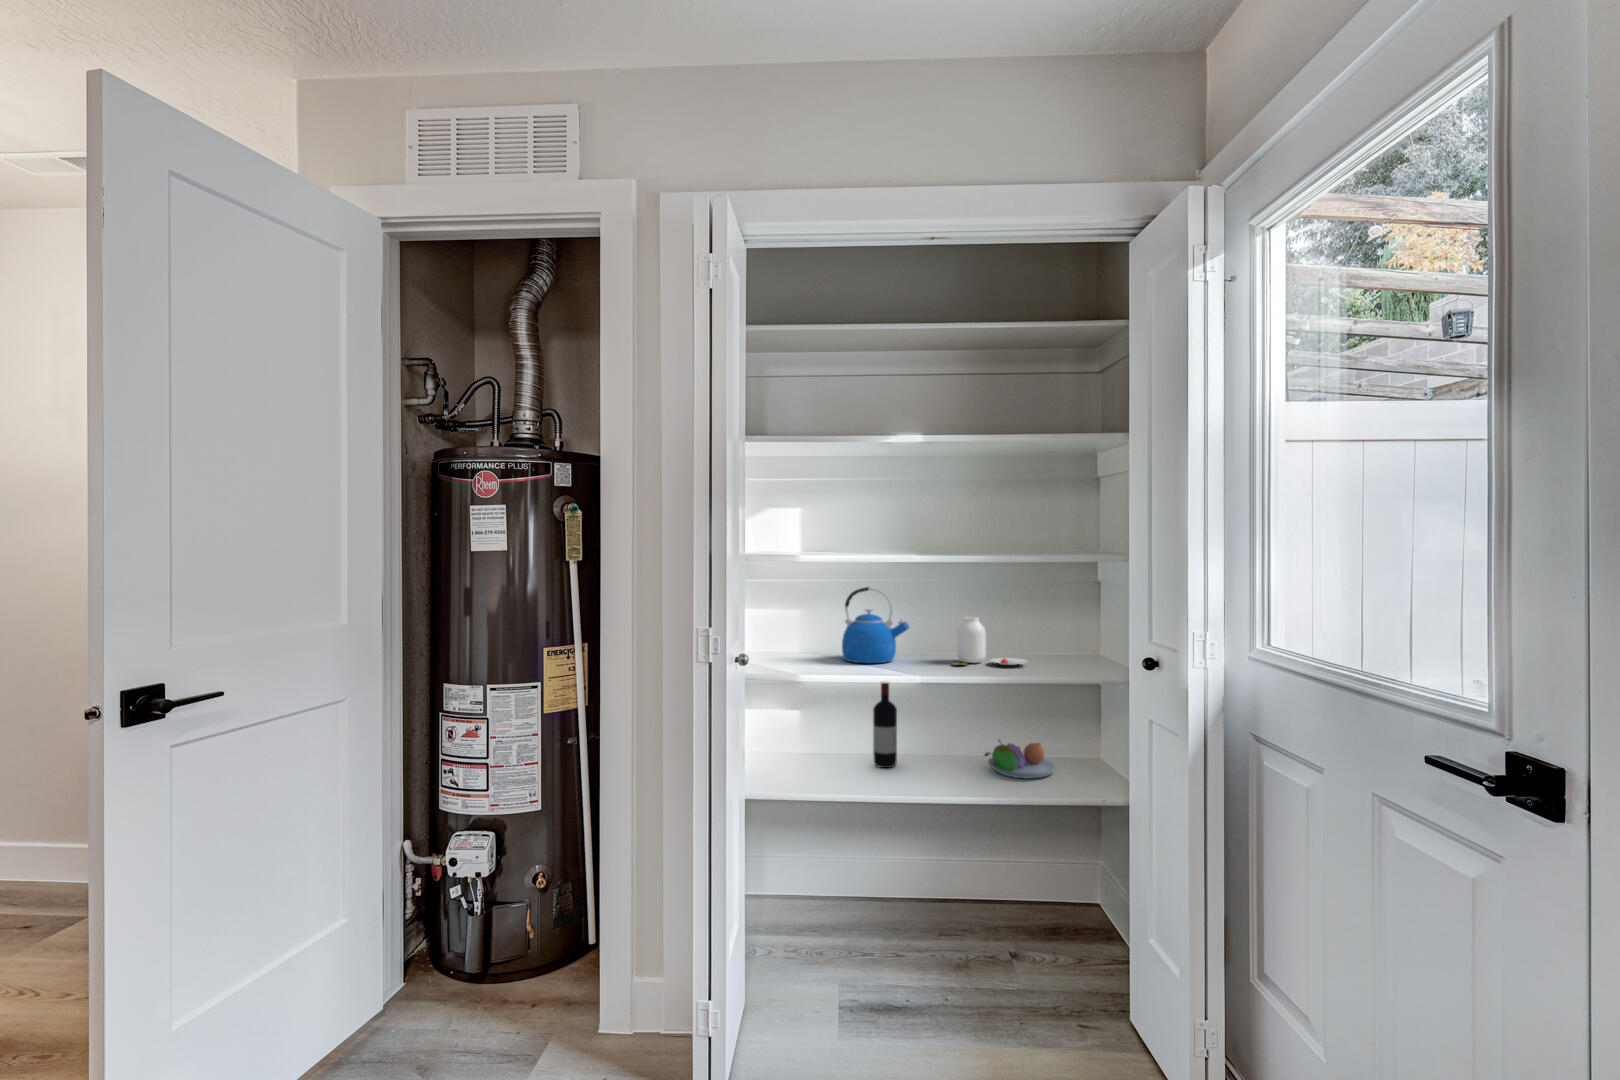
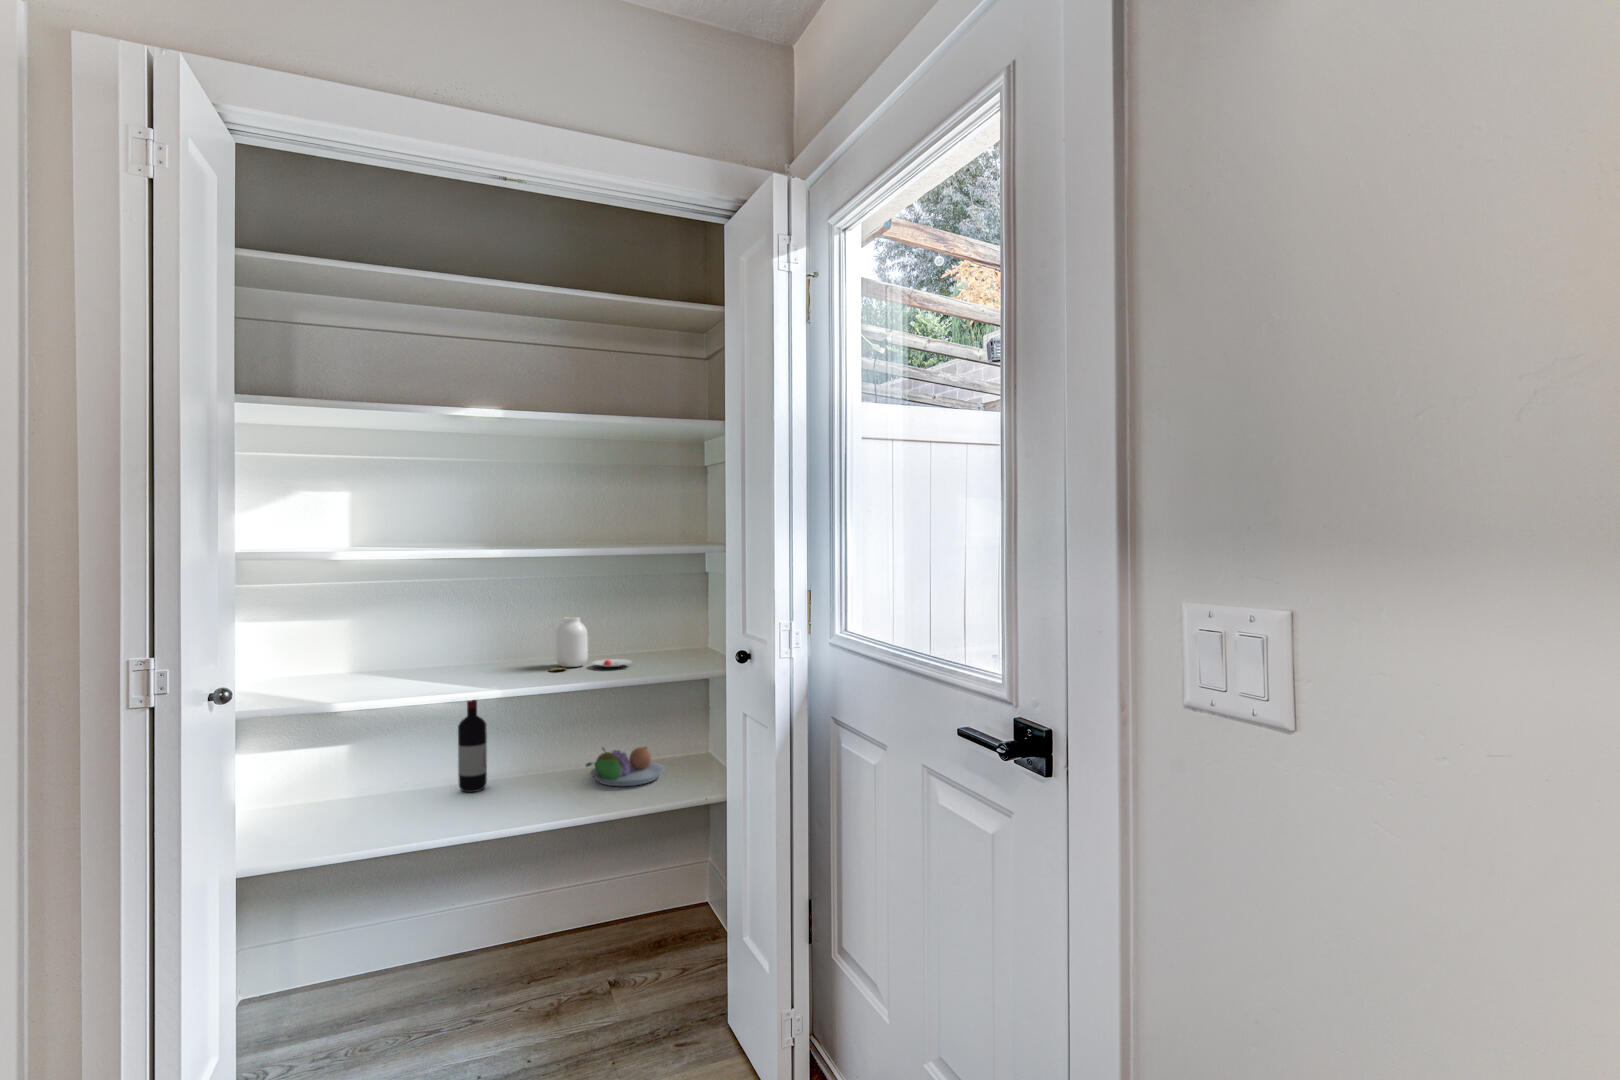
kettle: present [842,587,909,663] -> none [419,587,501,675]

